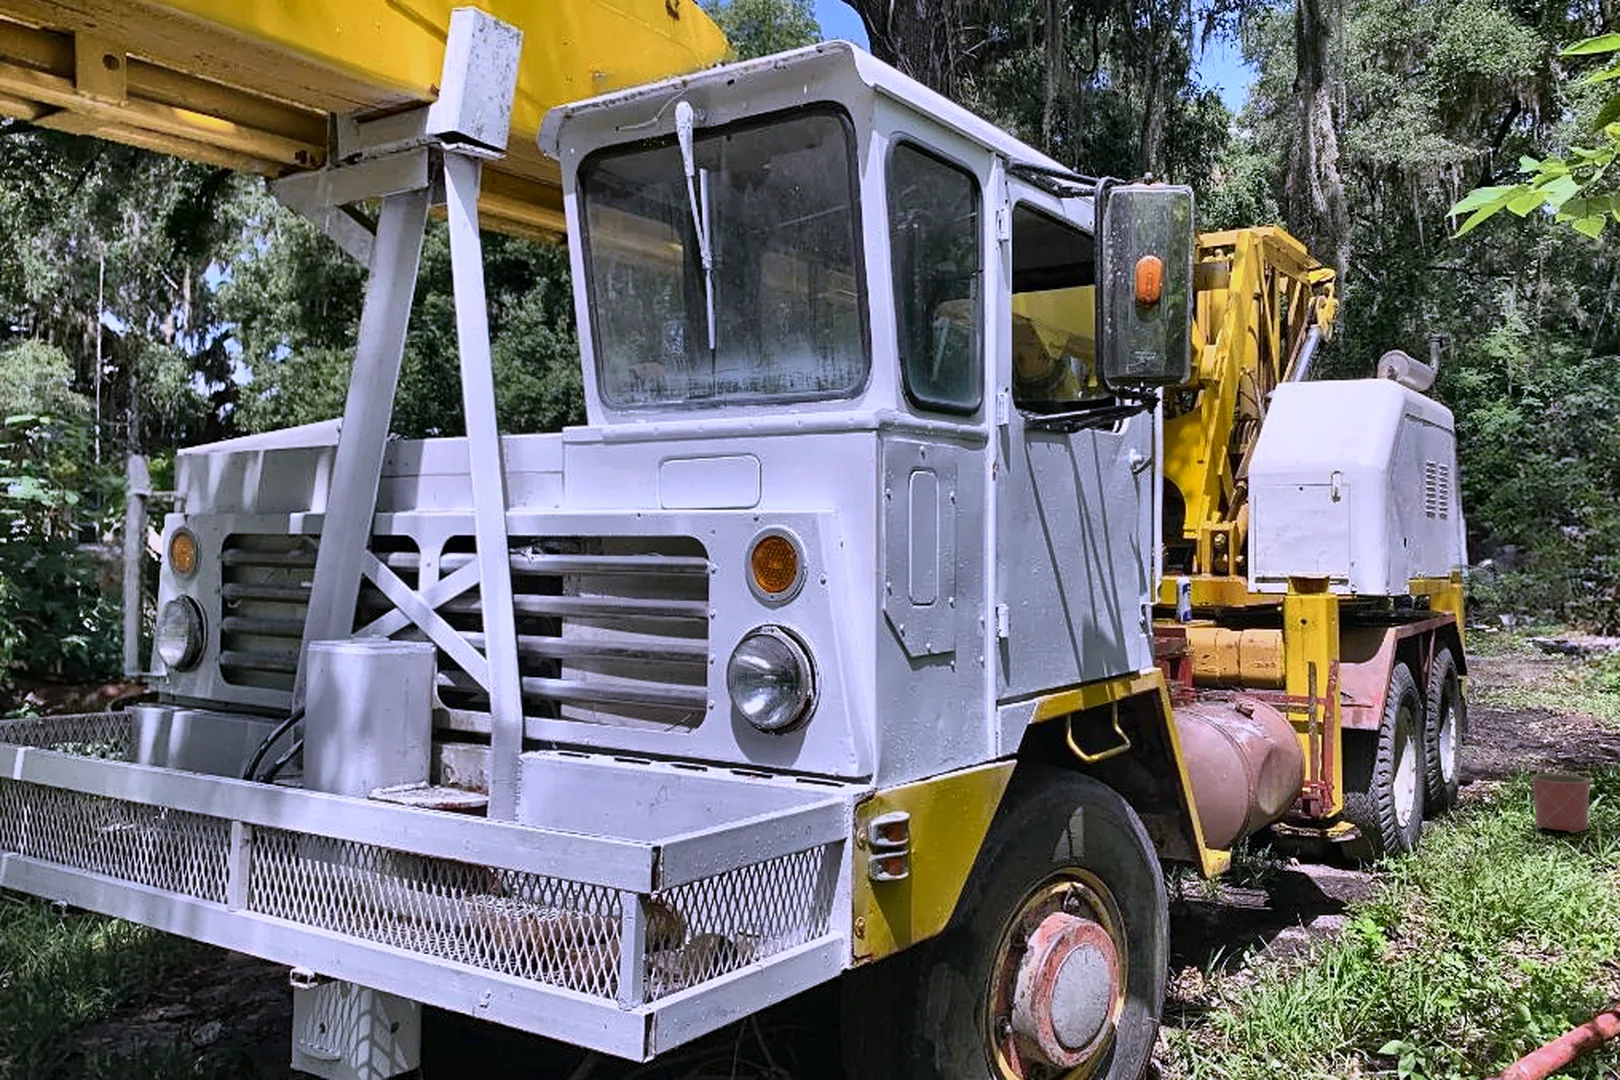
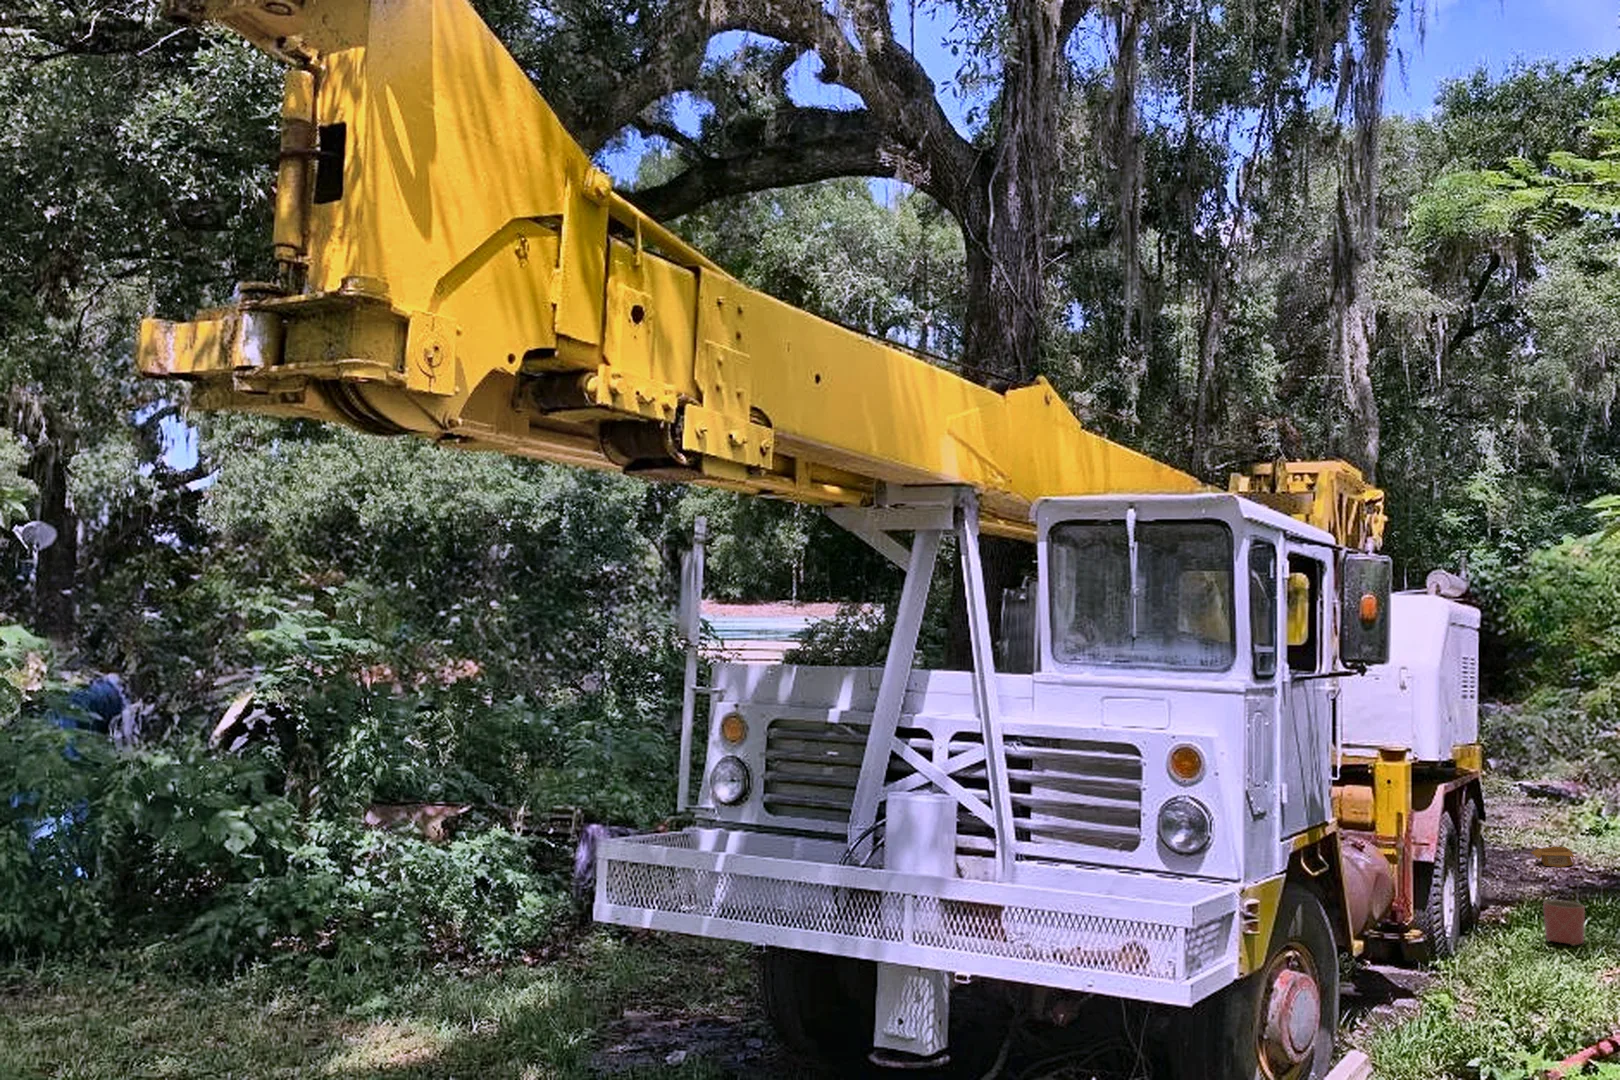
cardboard box: none [1534,705,1590,730] -> present [1531,846,1575,867]

